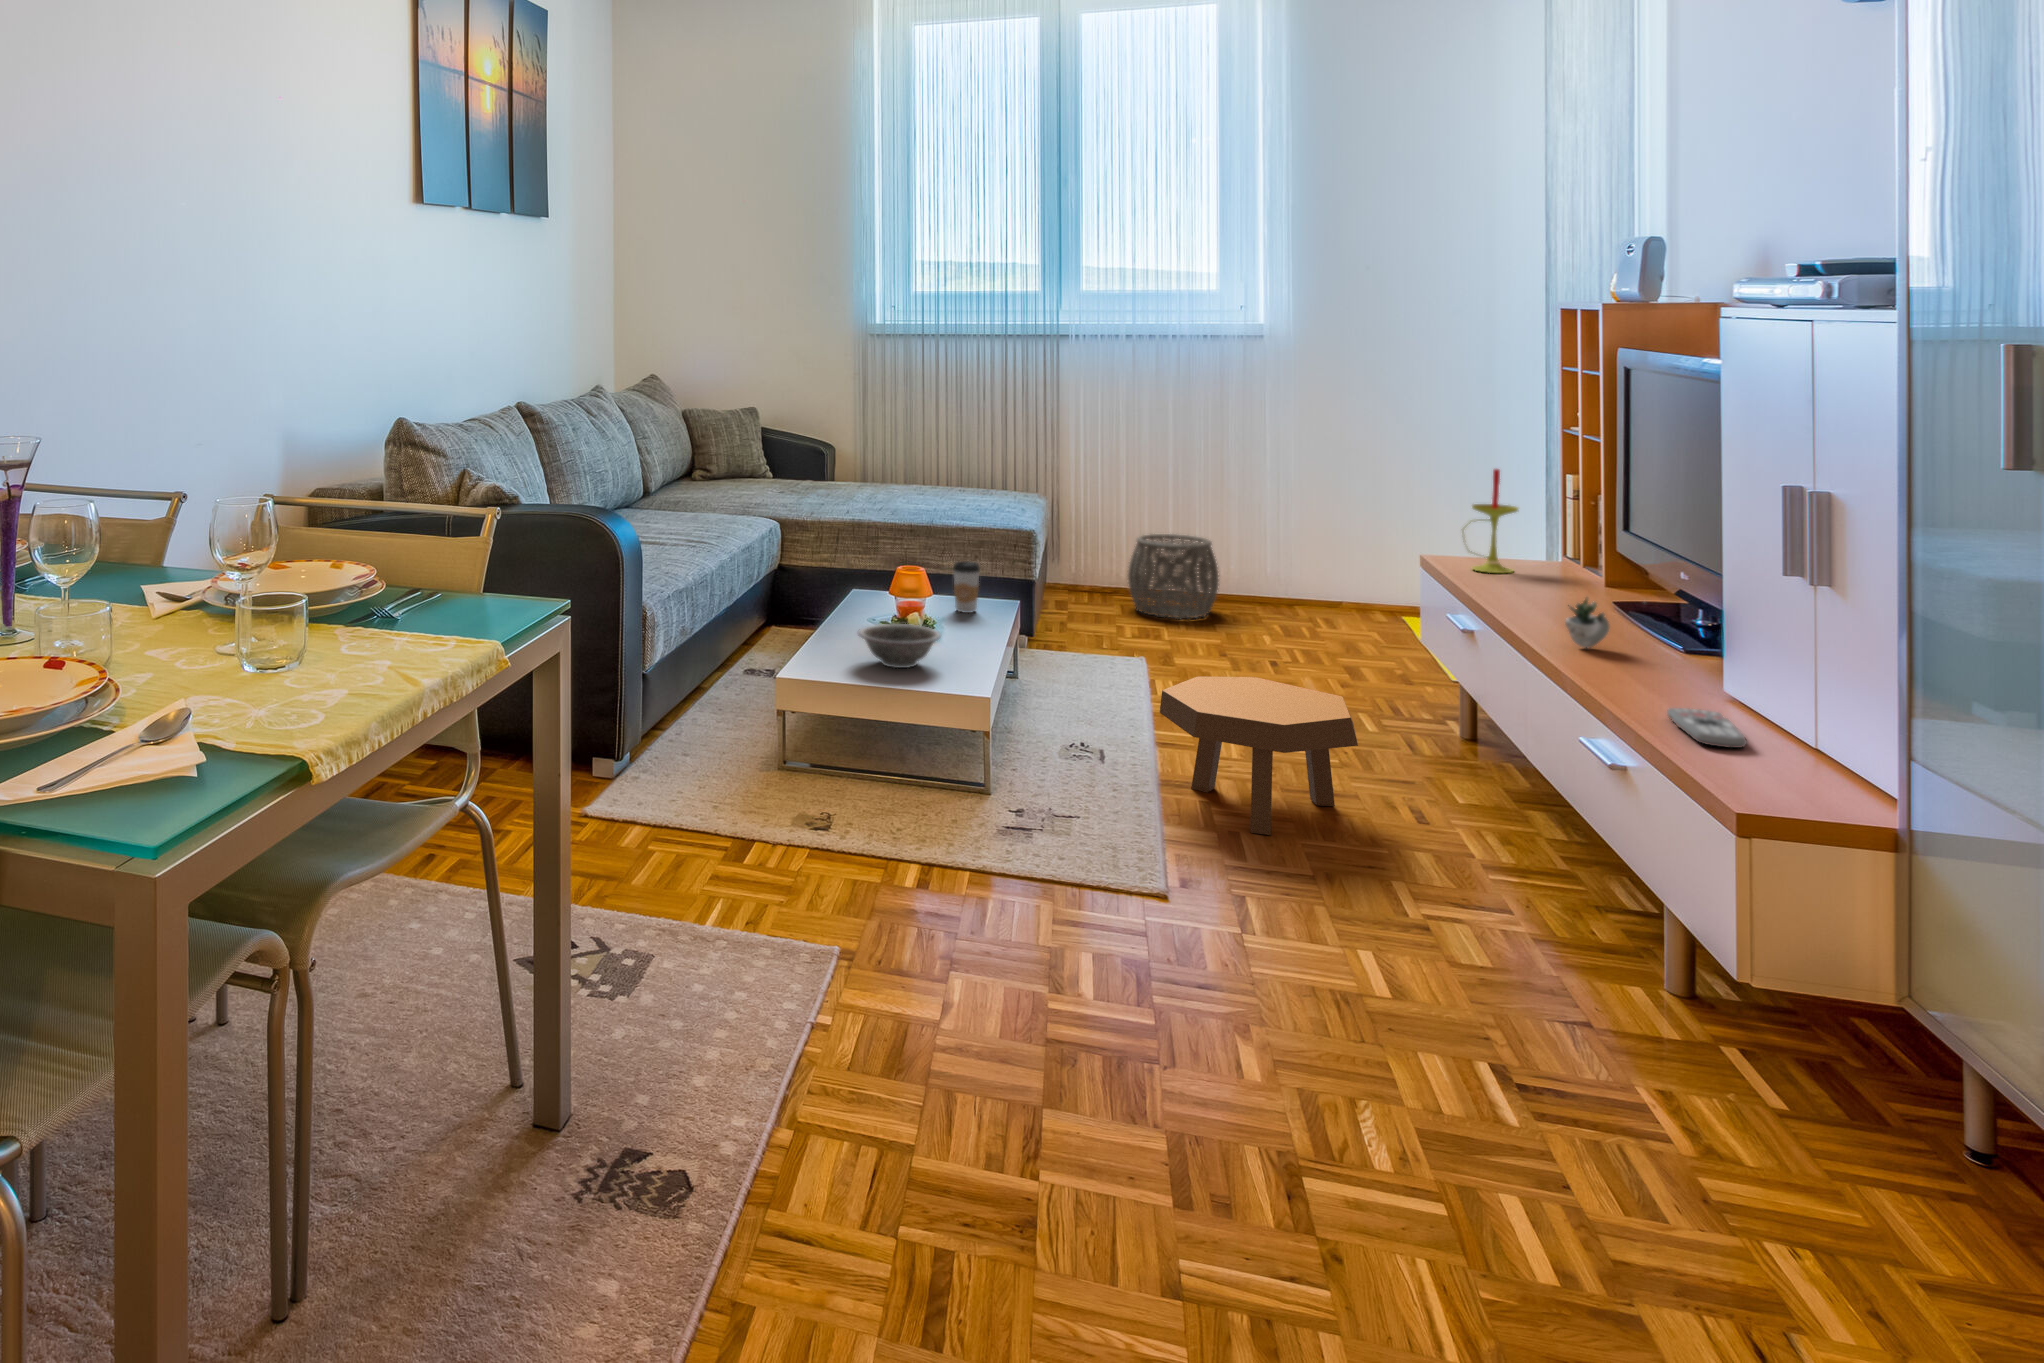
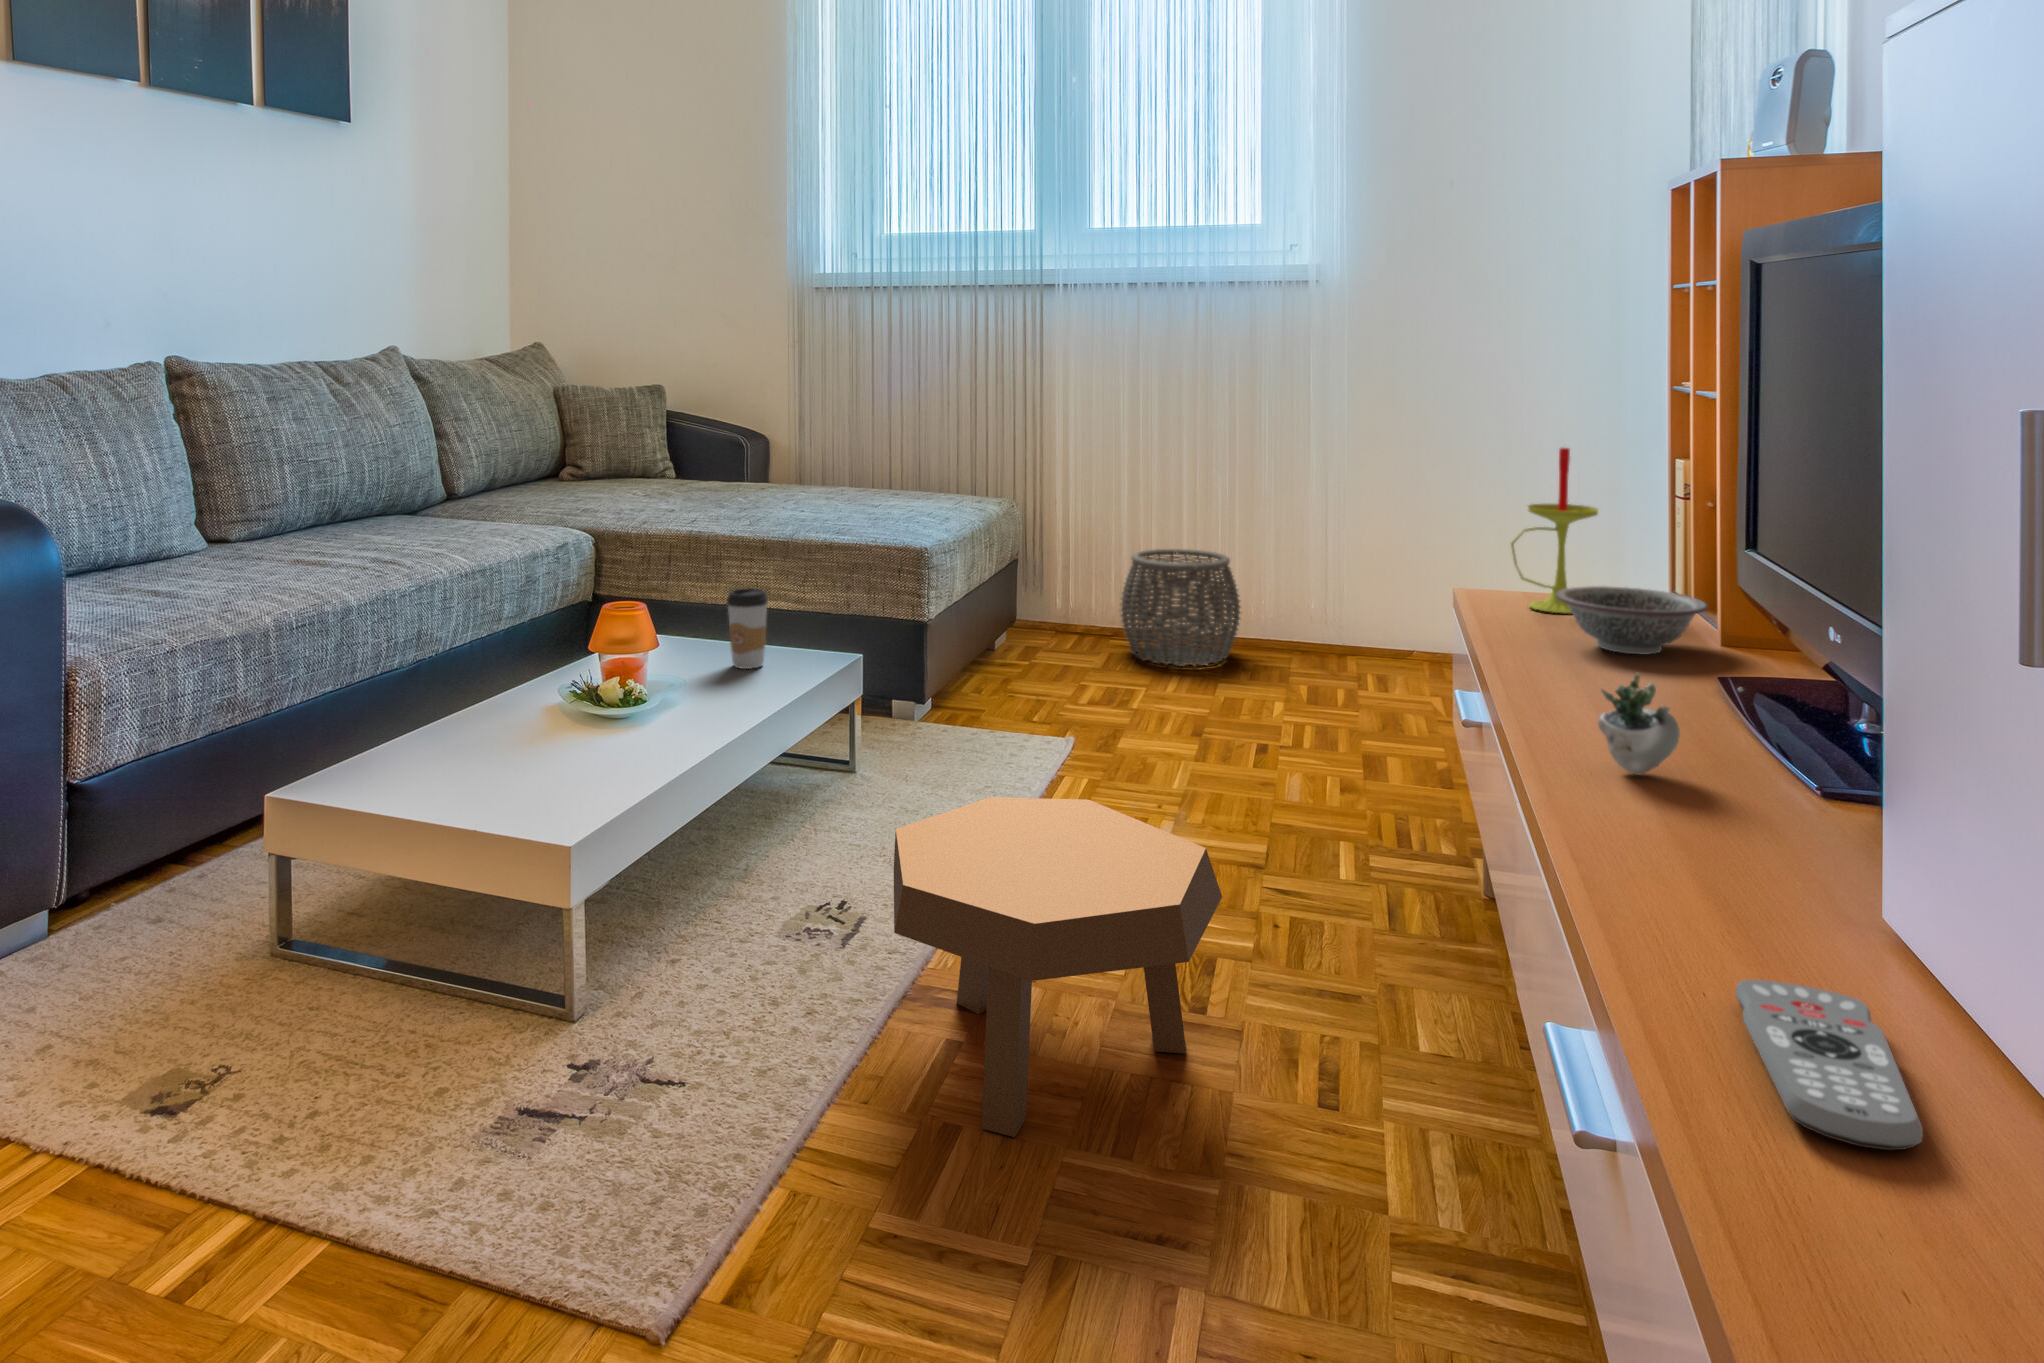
decorative bowl: present [858,624,941,668] -> present [1556,586,1708,654]

